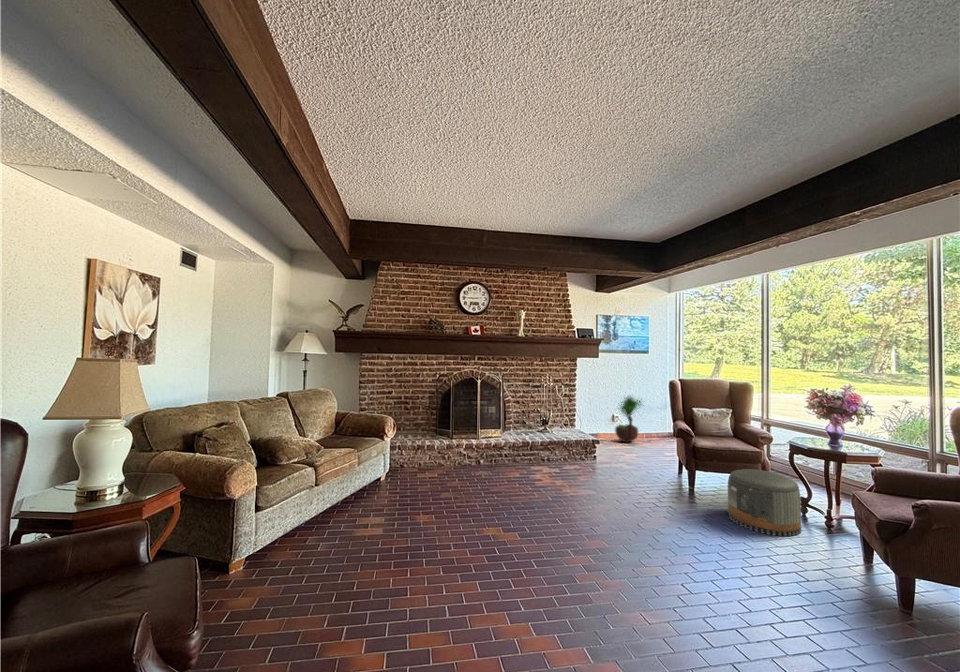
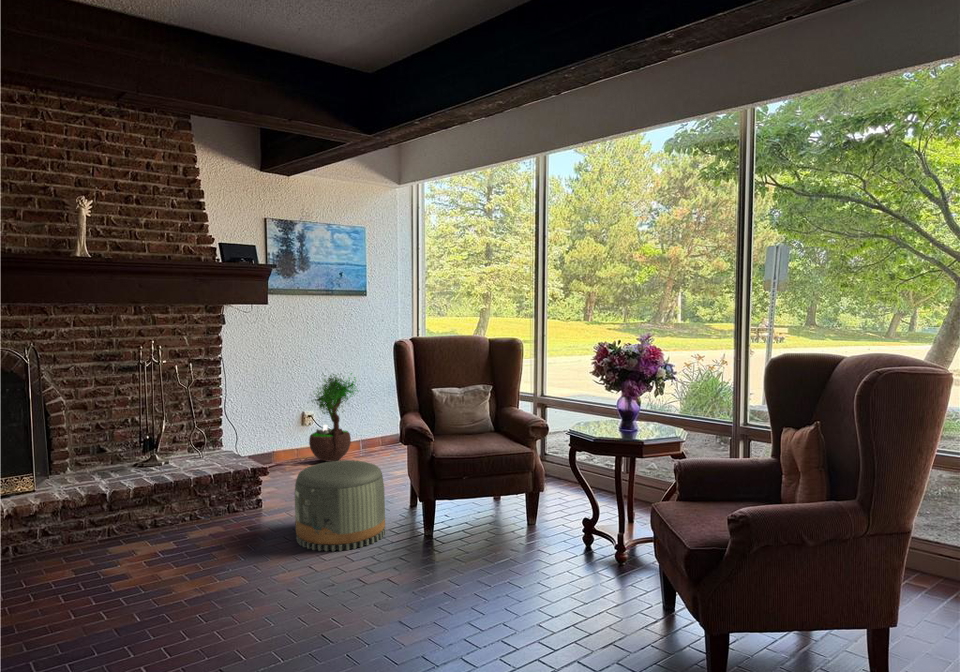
pouf: present [728,469,801,536] -> present [295,460,385,551]

